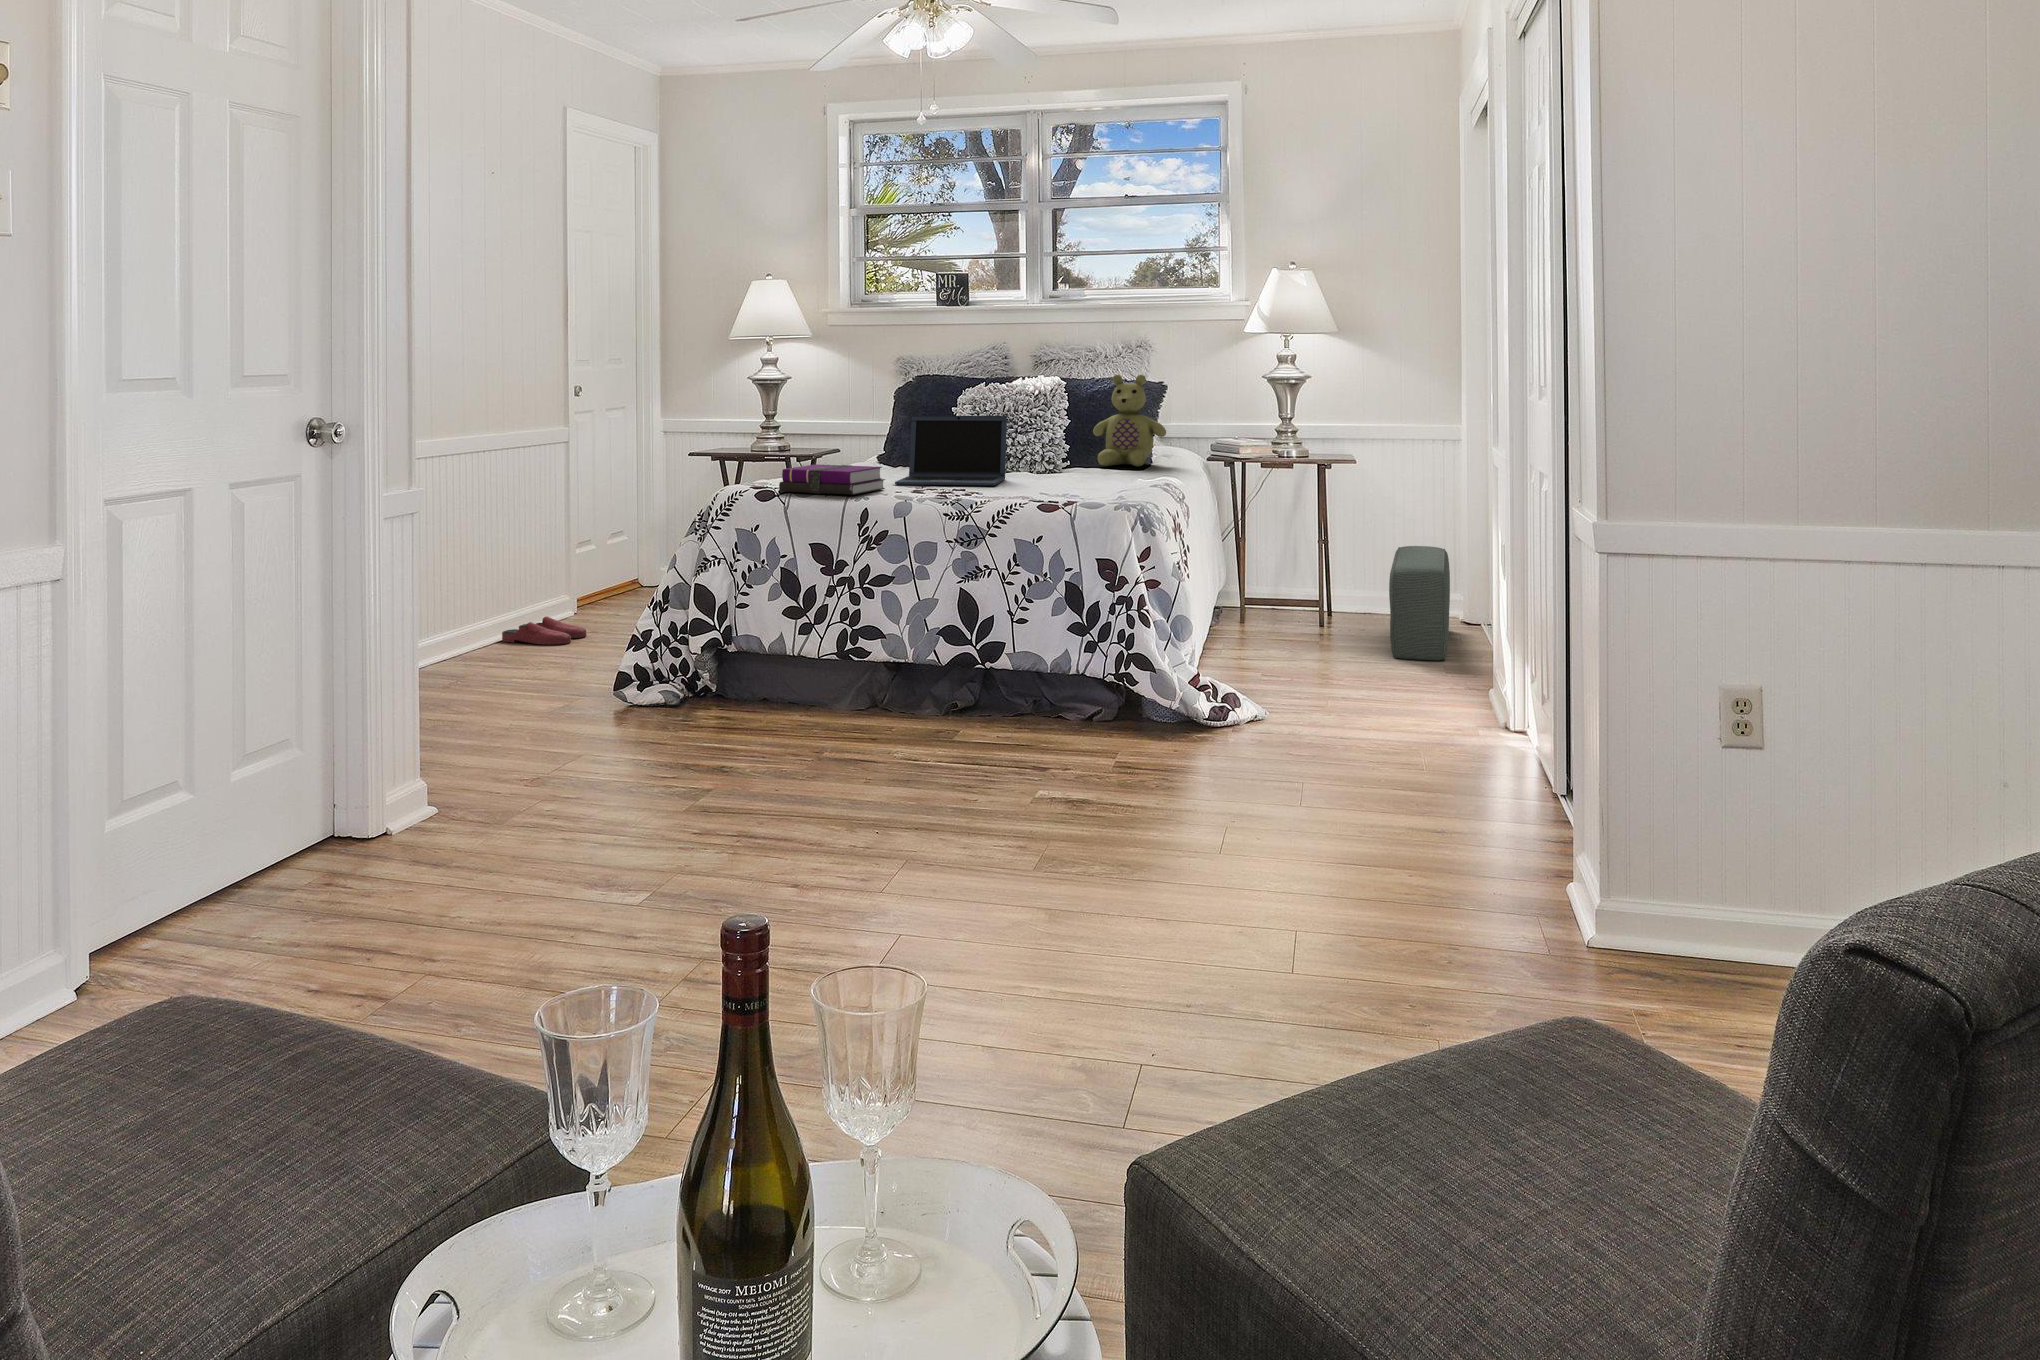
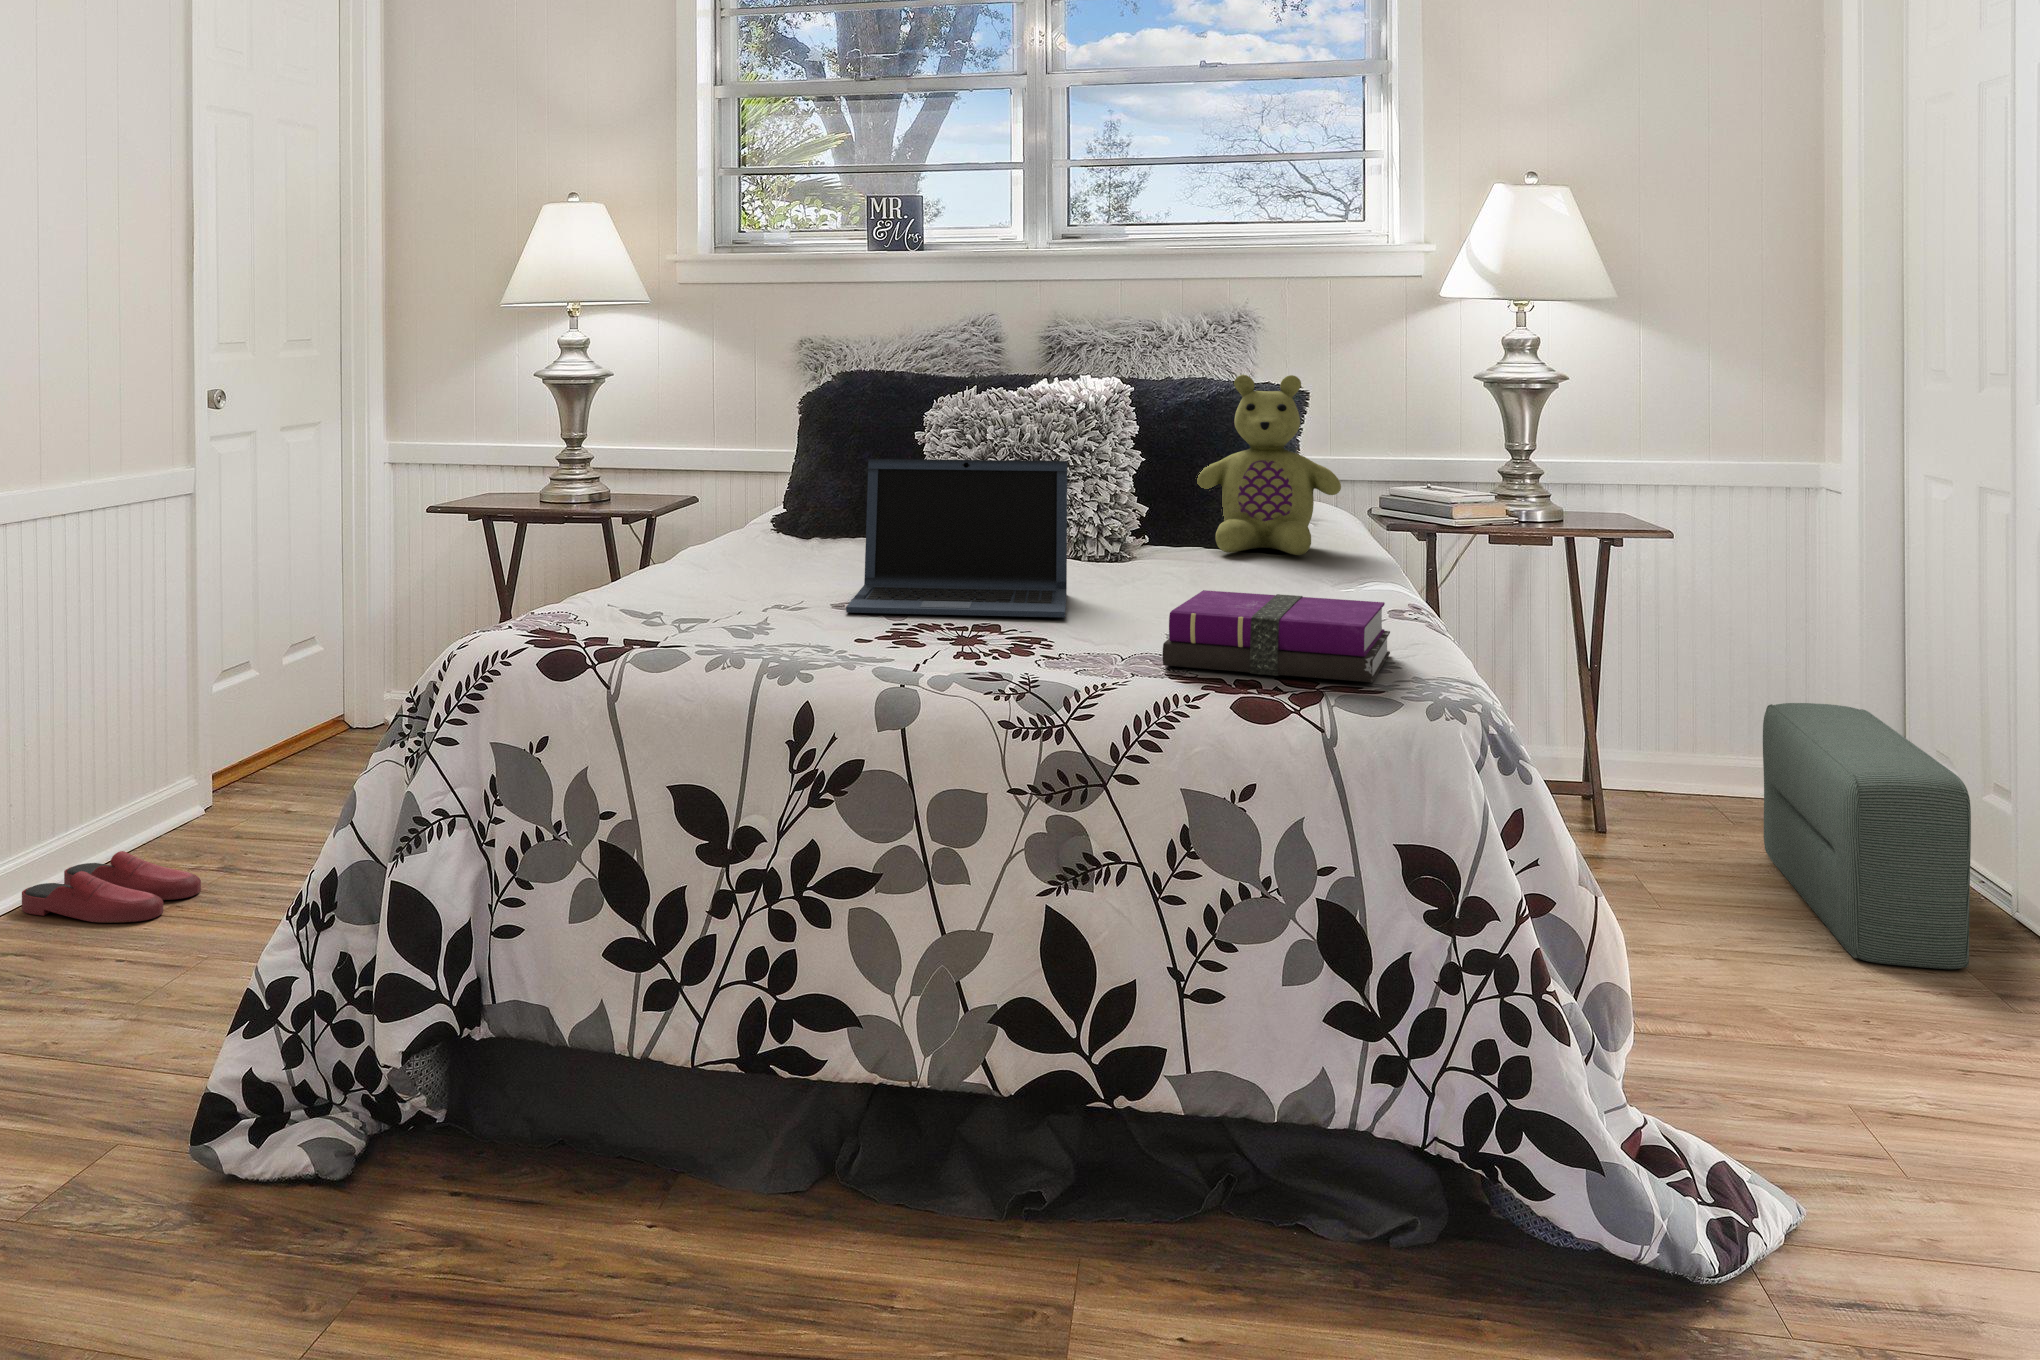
notebook: present [779,464,885,495] -> present [1163,590,1390,682]

